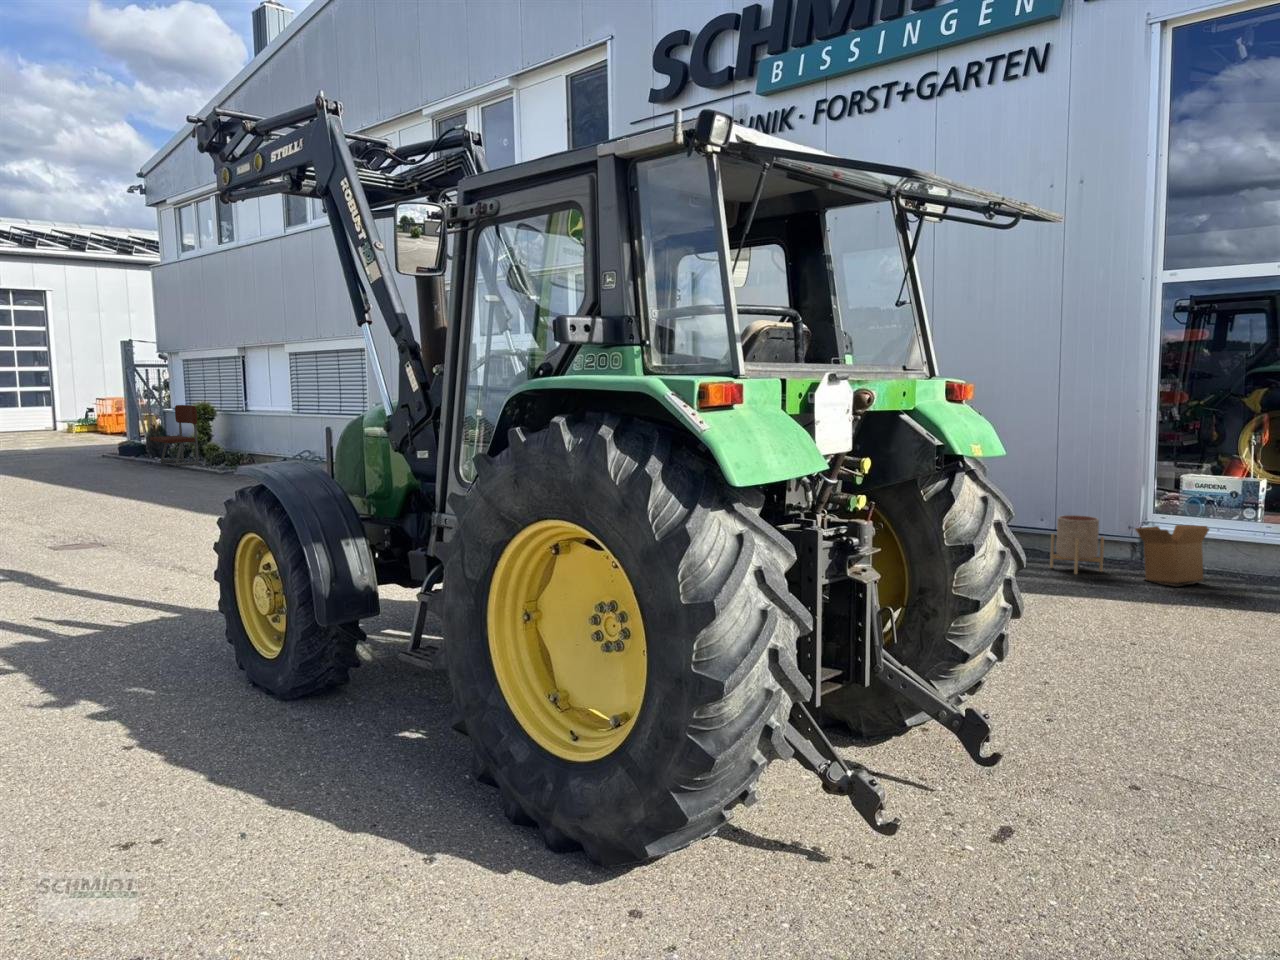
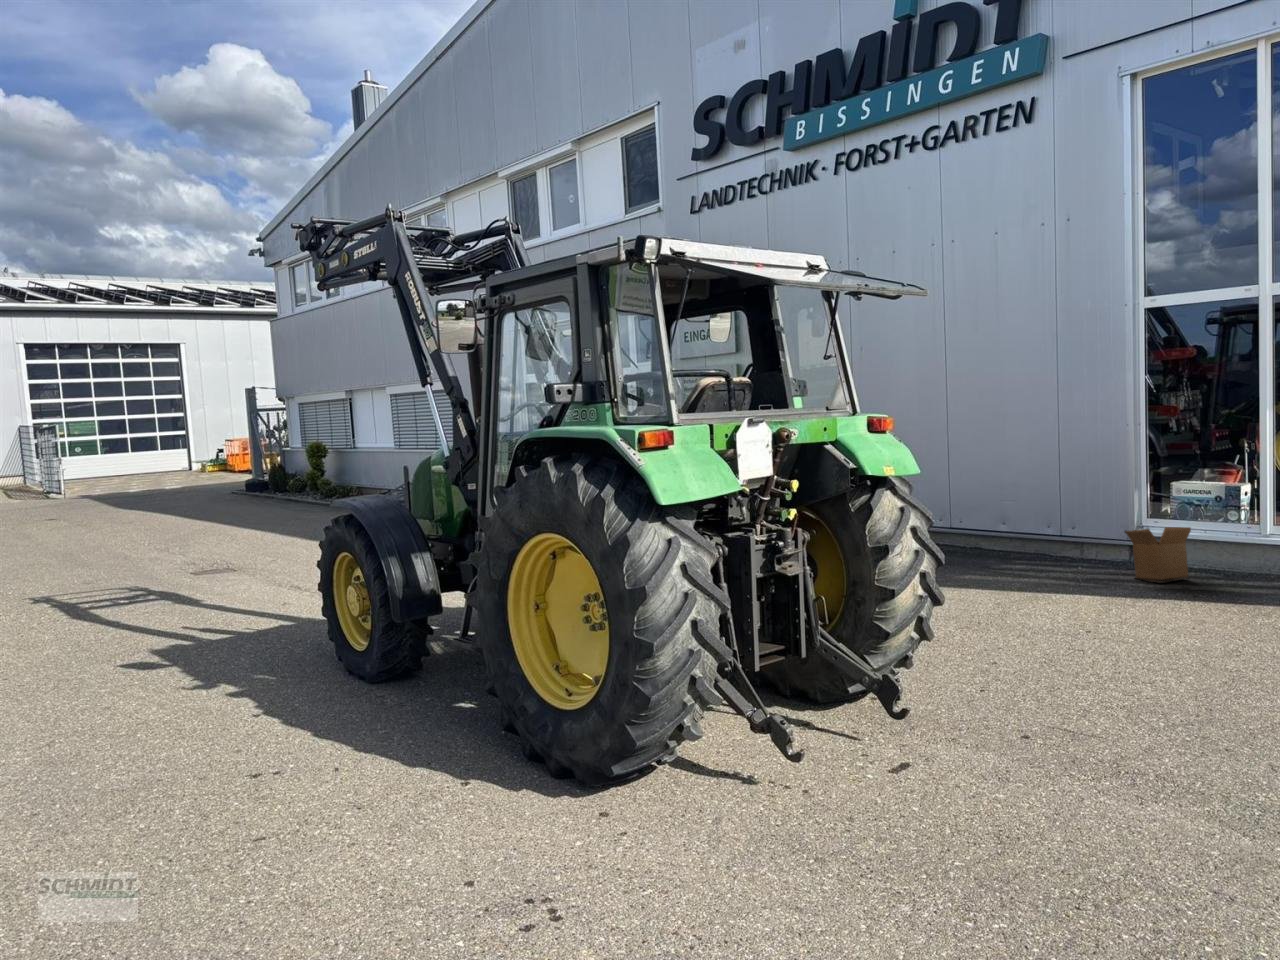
bench: present [150,405,200,466] -> none [273,444,316,499]
planter: present [1050,515,1104,574] -> none [1052,521,1100,575]

